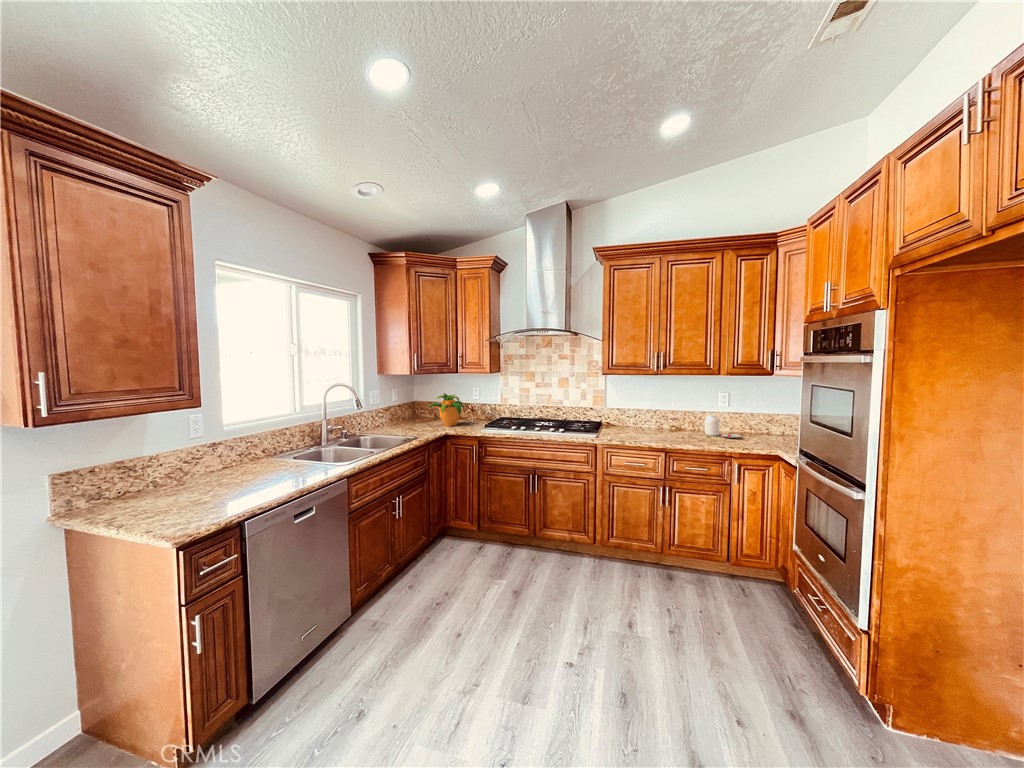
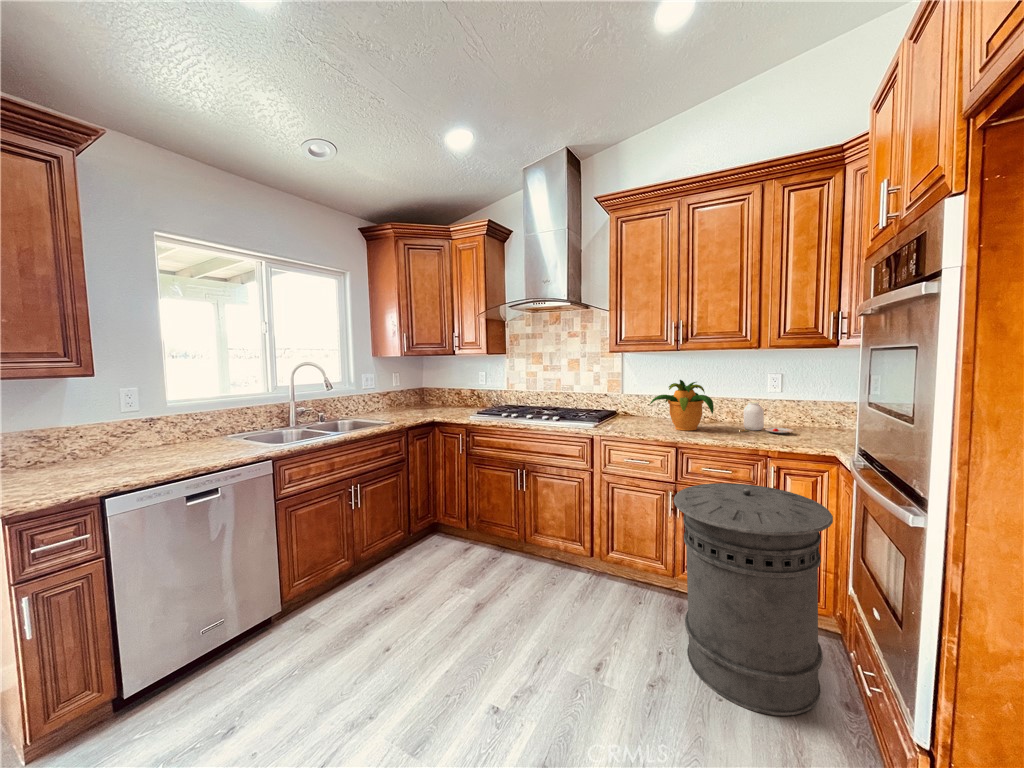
potted plant: present [427,393,465,426] -> present [650,380,714,431]
trash can: none [675,477,788,639] -> present [674,483,833,716]

